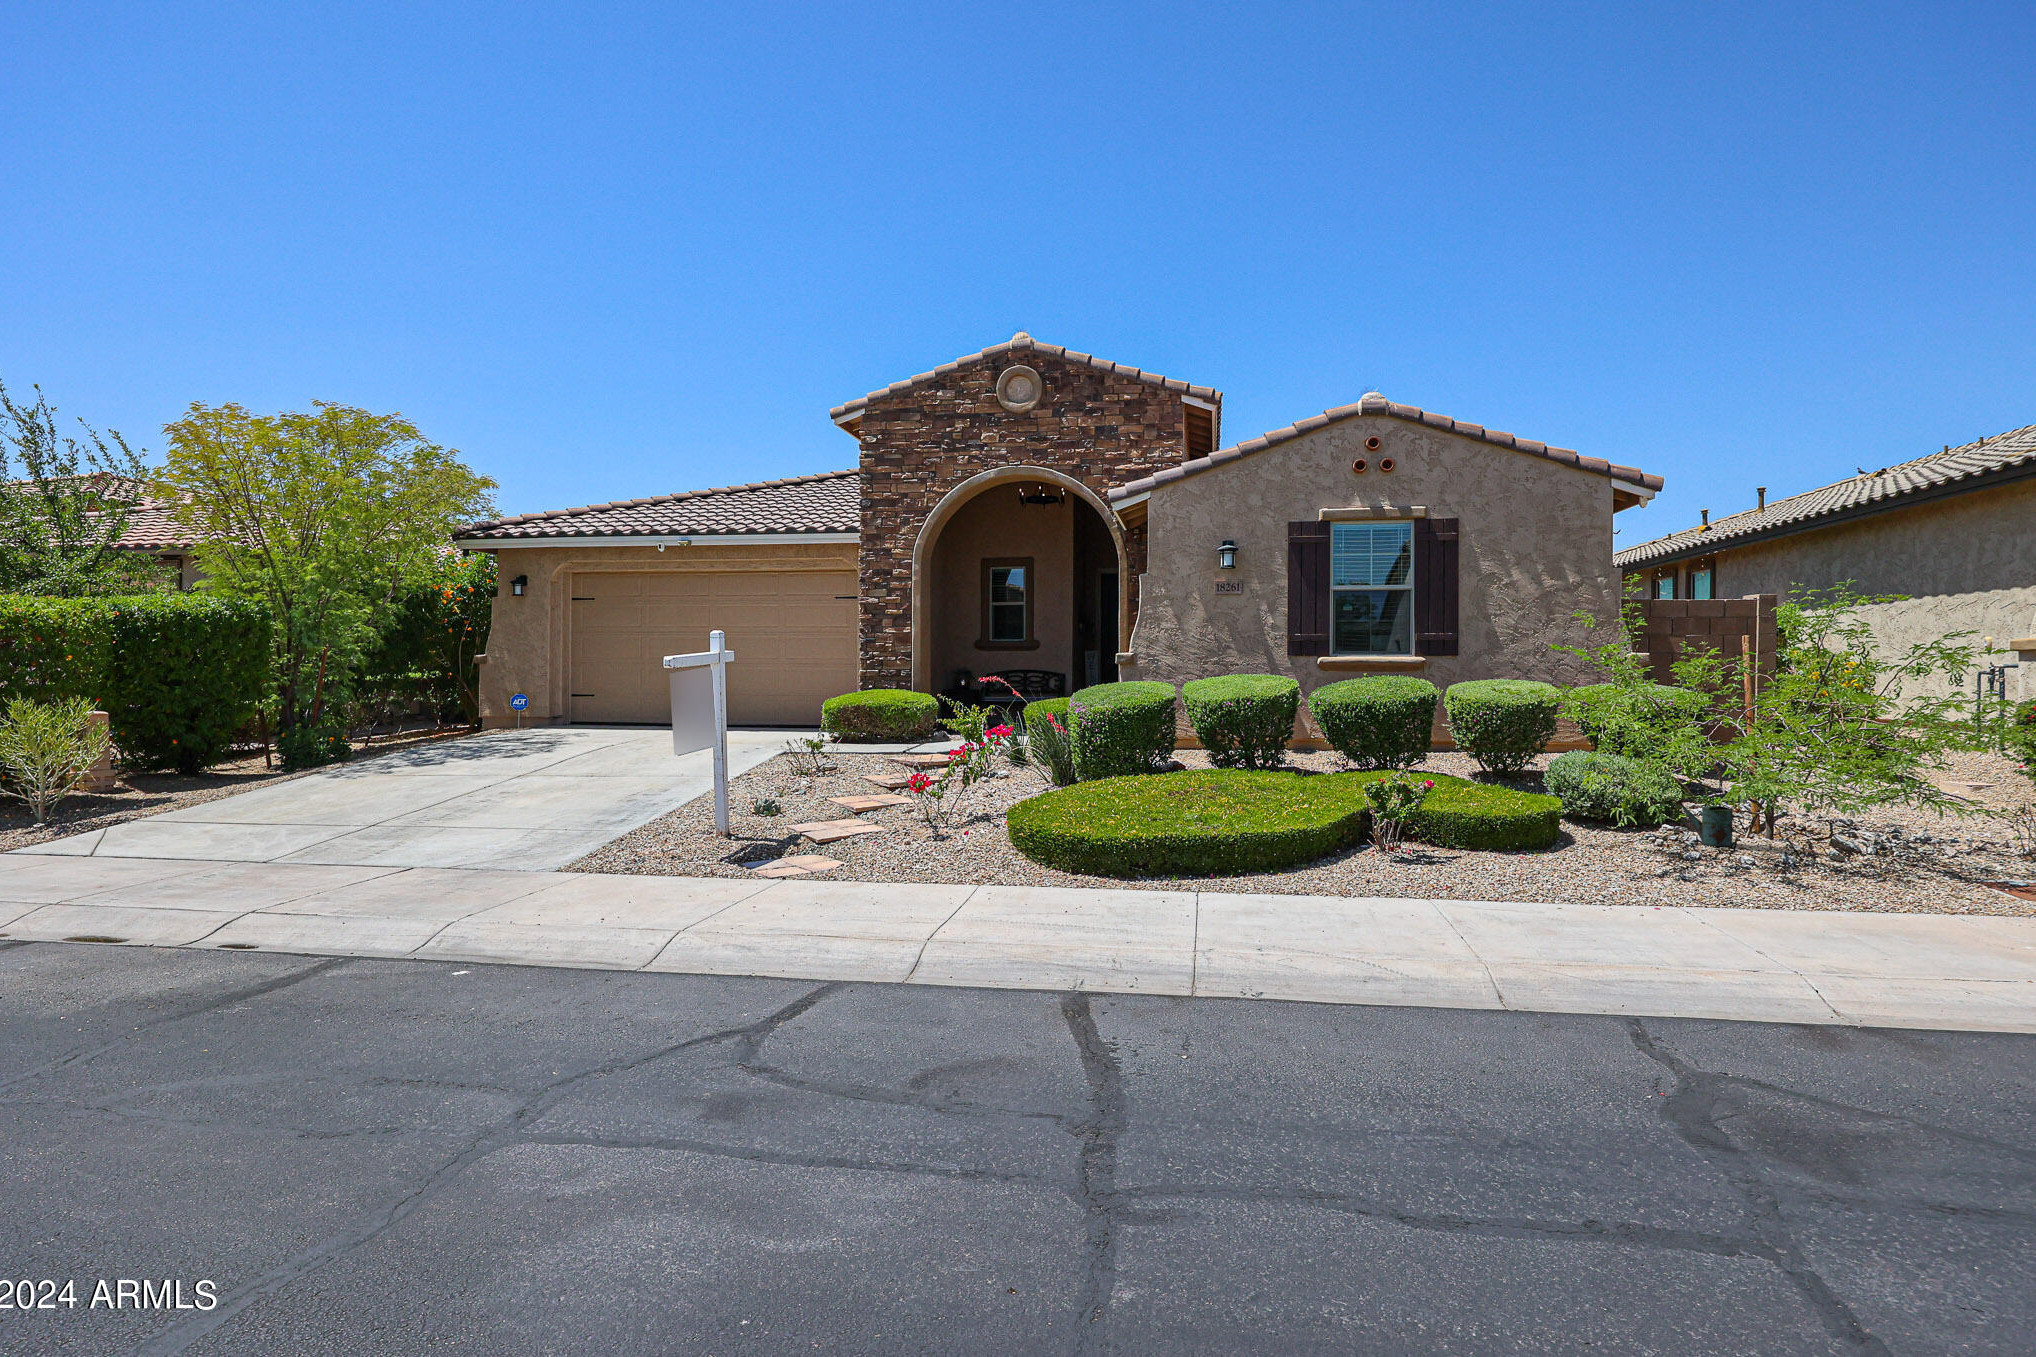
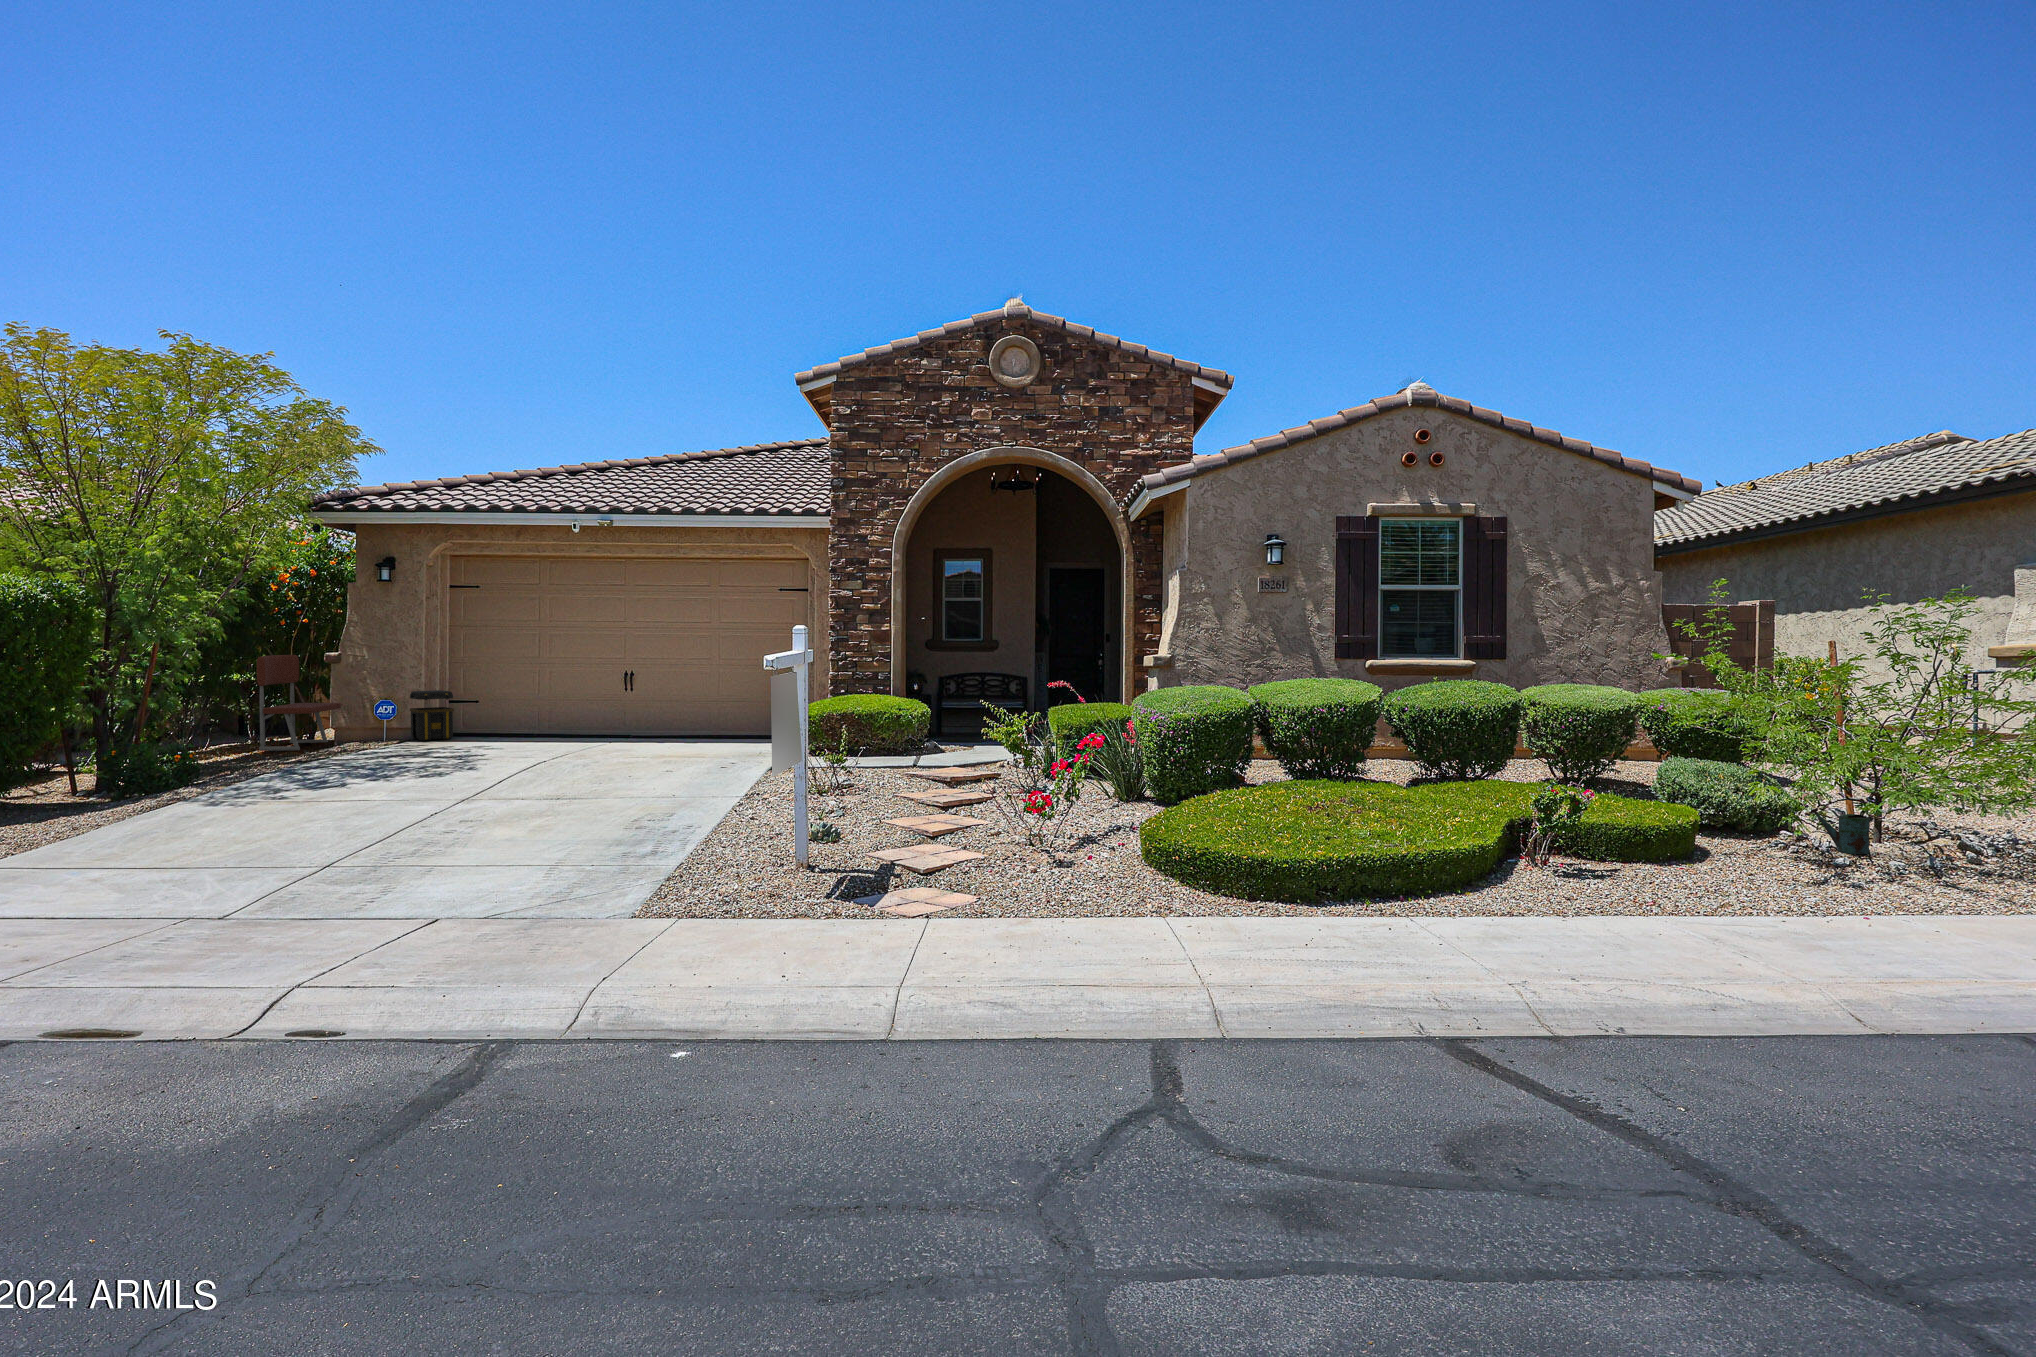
bench: none [391,656,466,735] -> present [257,655,341,751]
toolbox: none [520,686,554,728] -> present [410,690,454,741]

